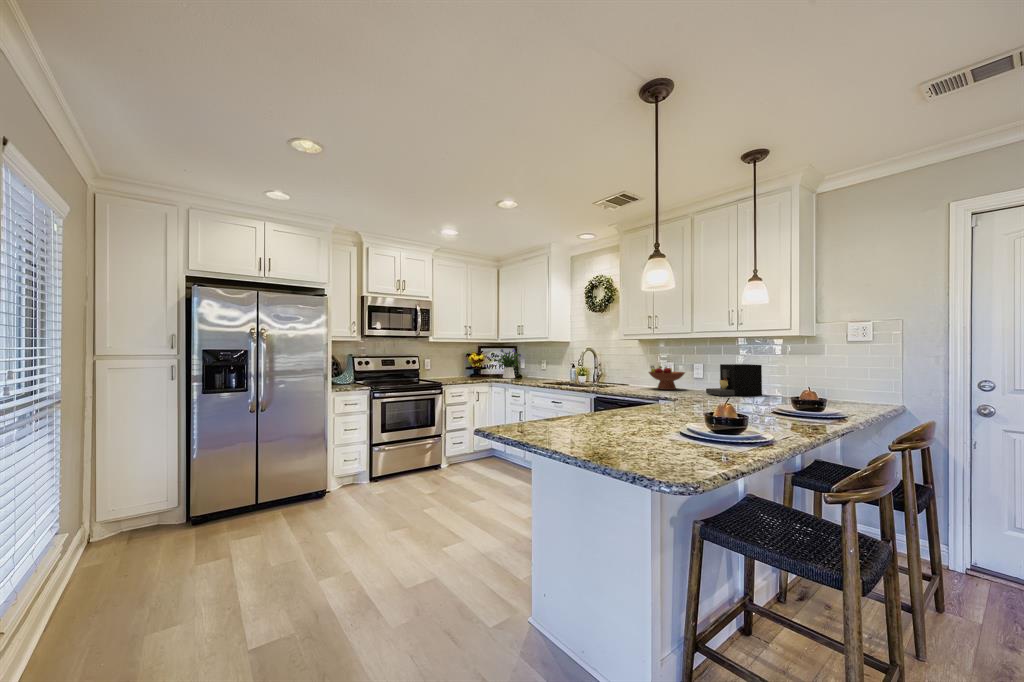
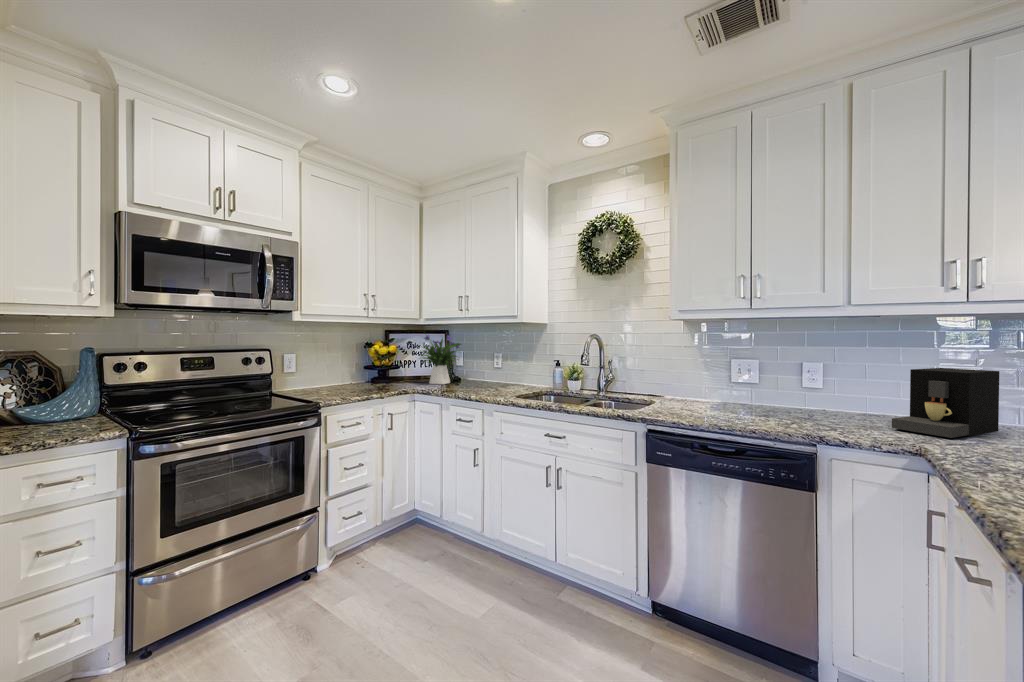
fruit bowl: present [649,366,685,390] -> none [733,369,810,415]

